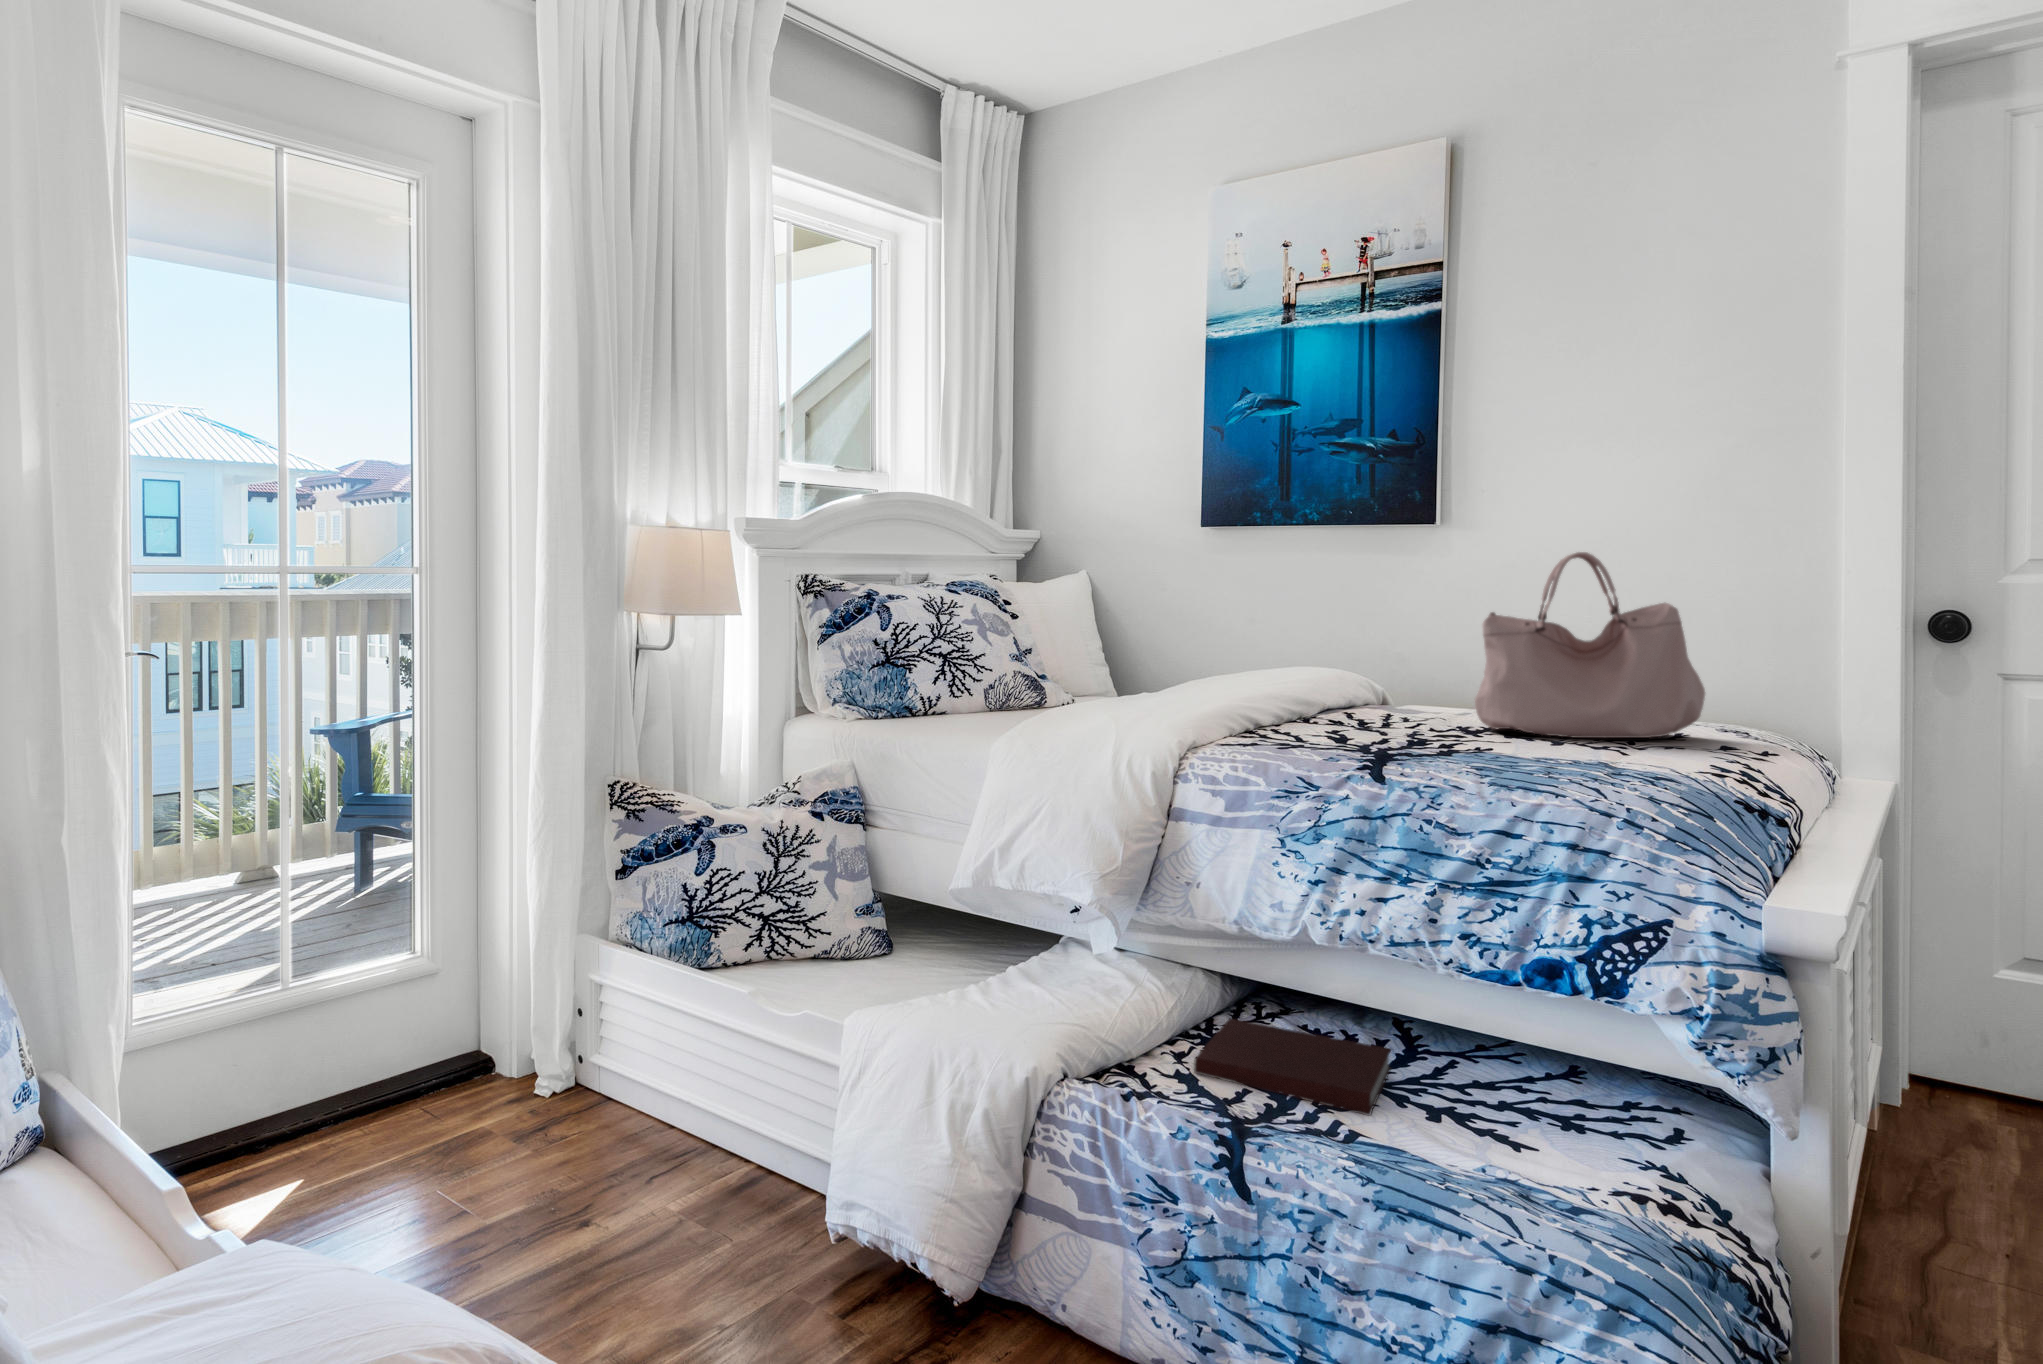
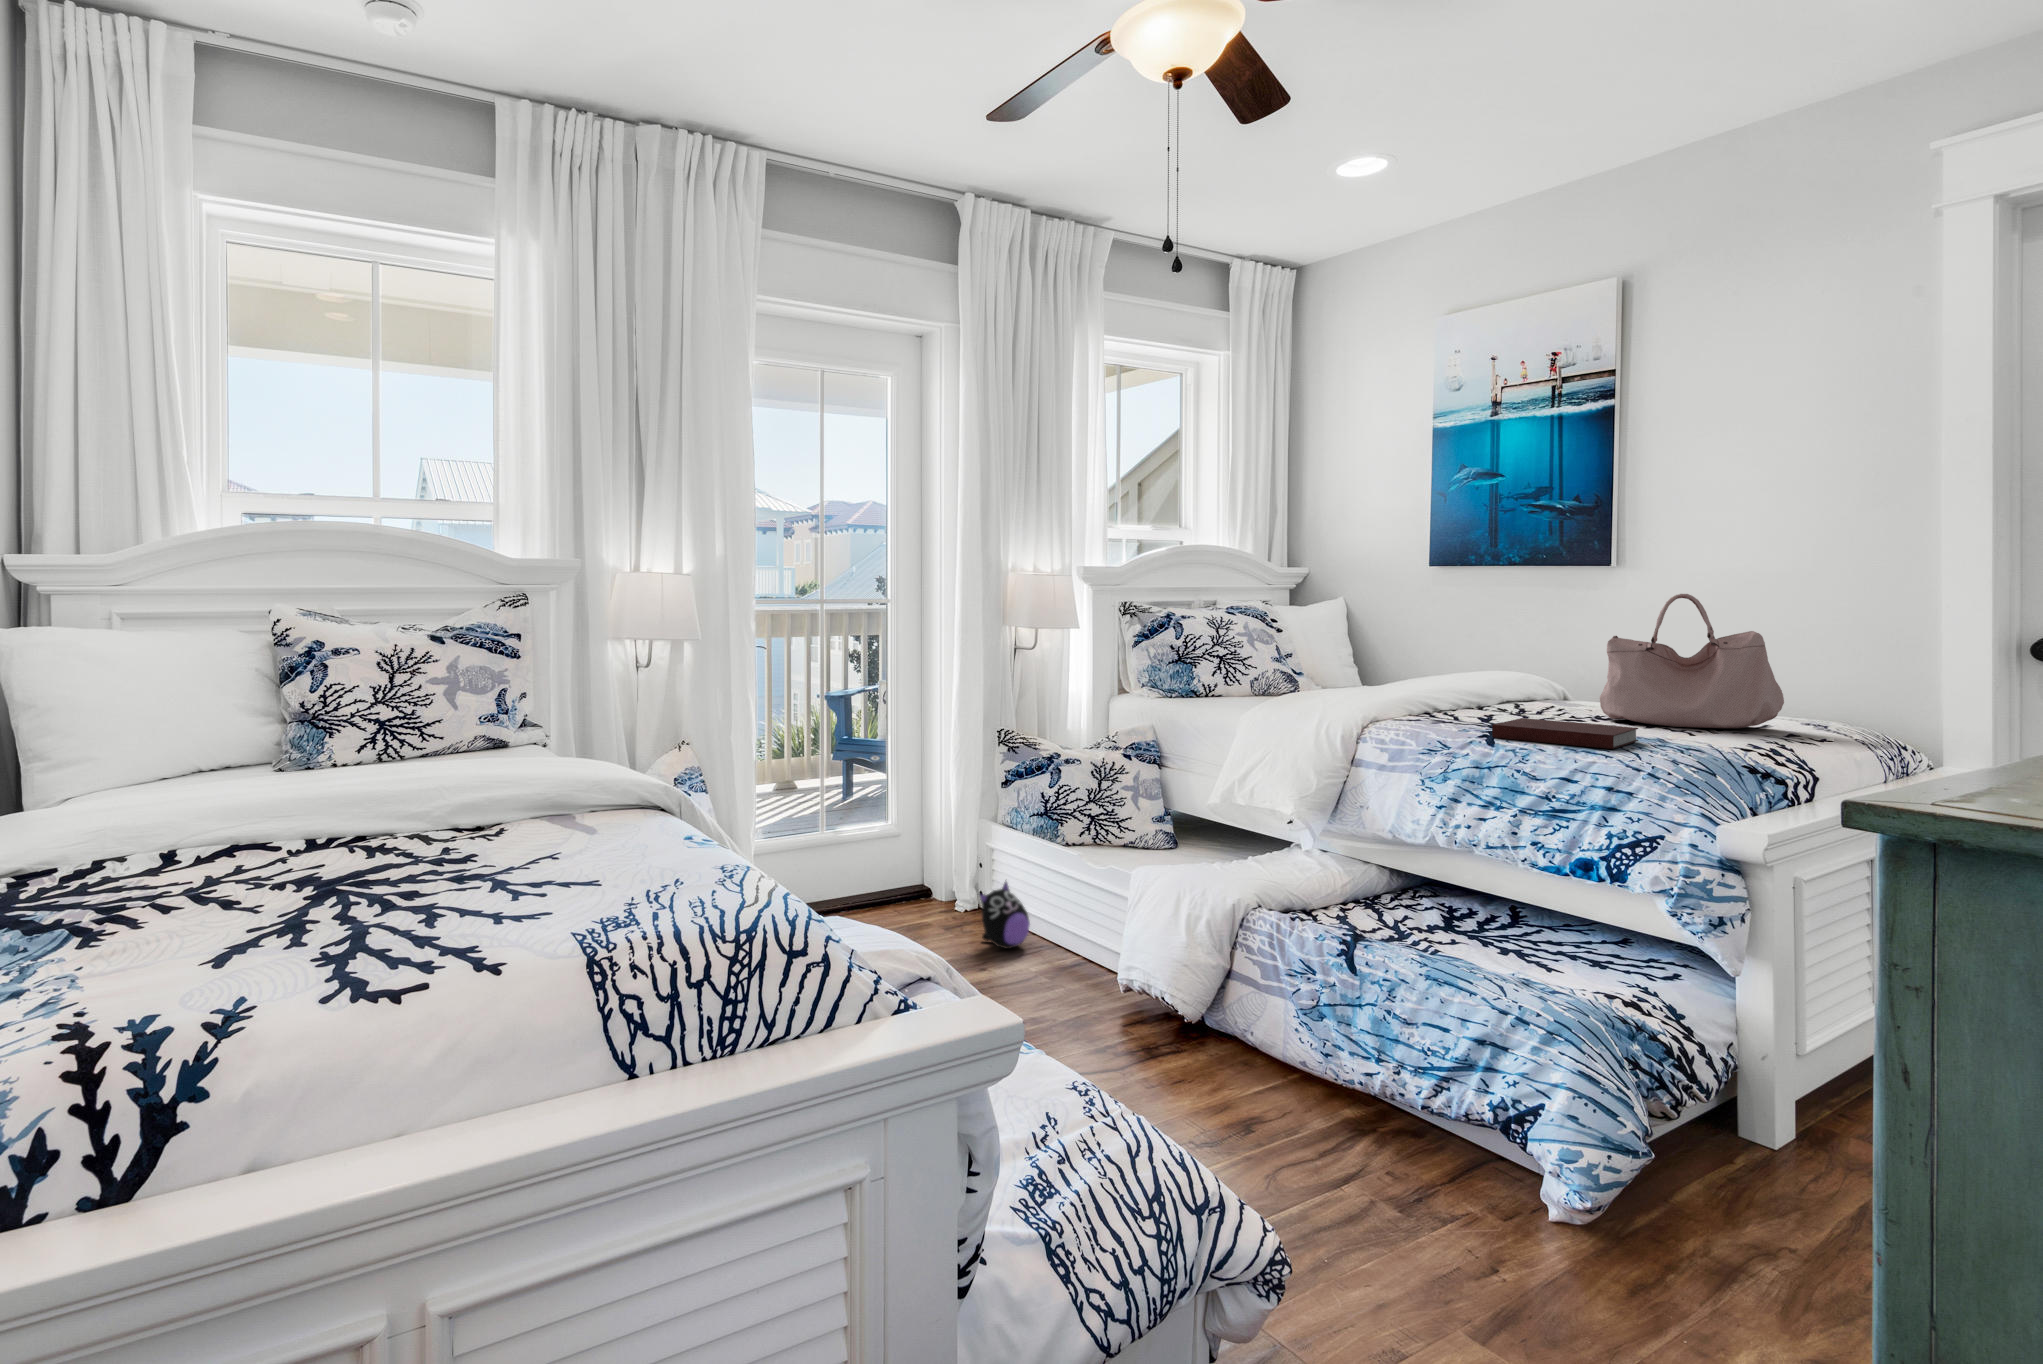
notebook: present [1194,1019,1391,1115] -> present [1492,718,1638,749]
plush toy: none [573,1039,664,1163] -> present [979,882,1030,949]

